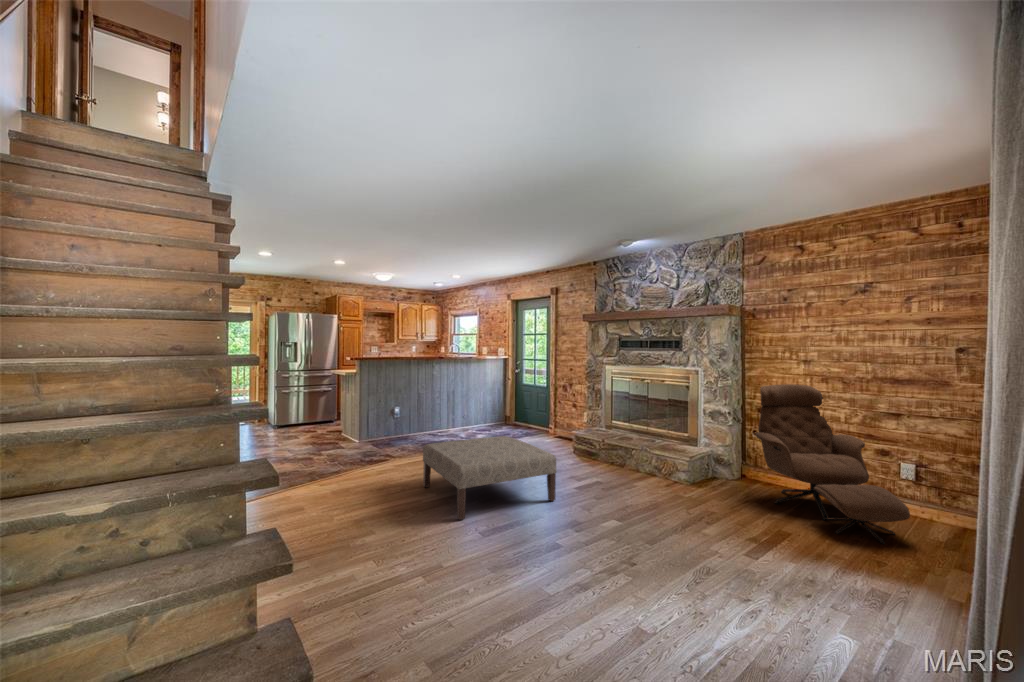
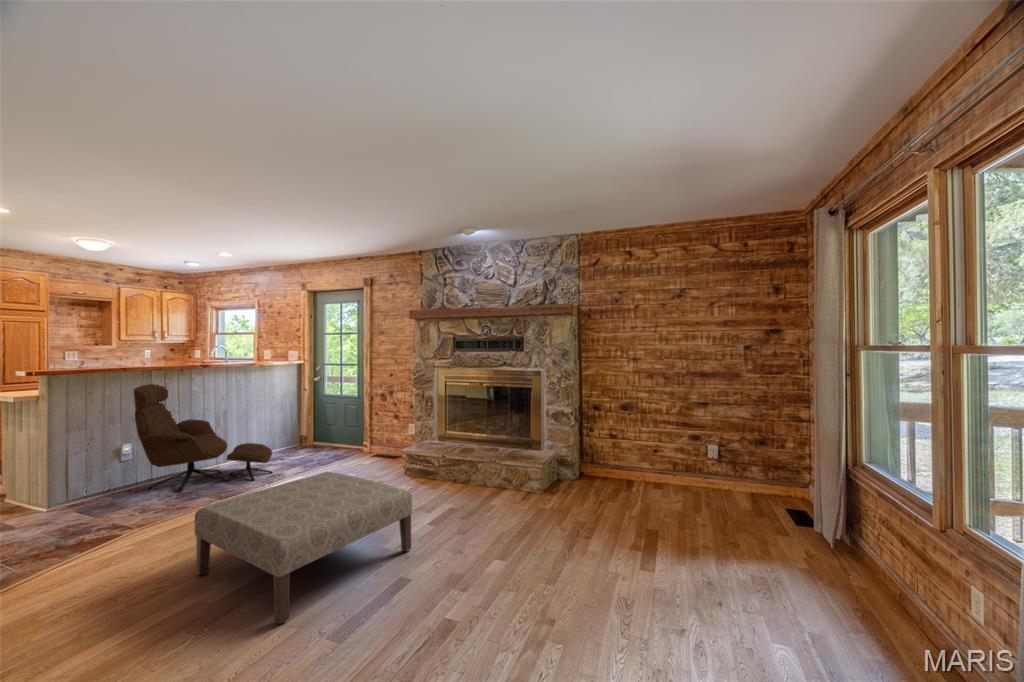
lounge chair: present [756,384,910,544] -> present [134,384,272,492]

